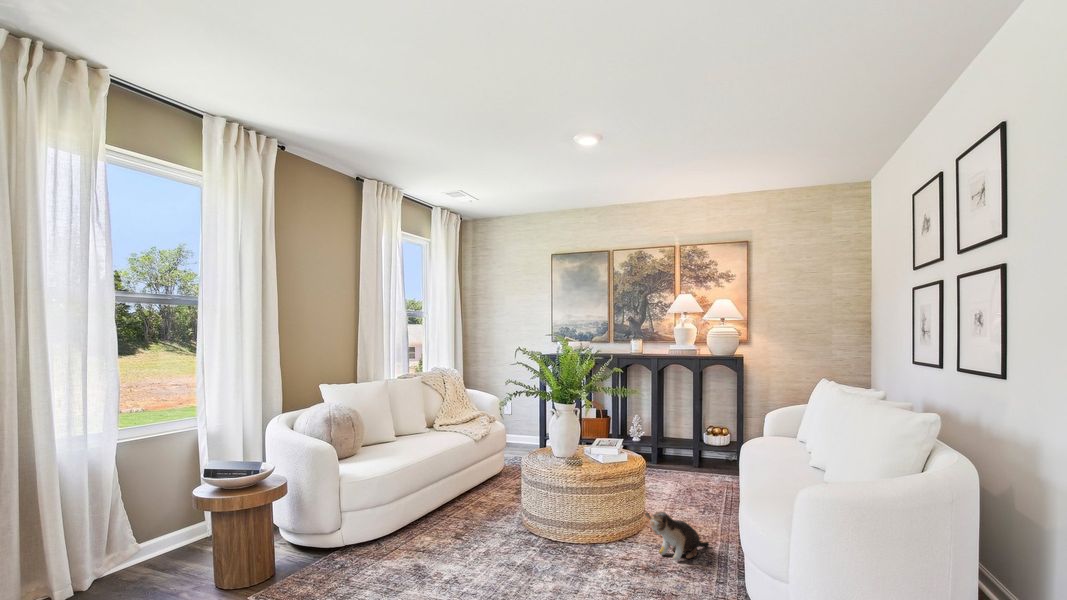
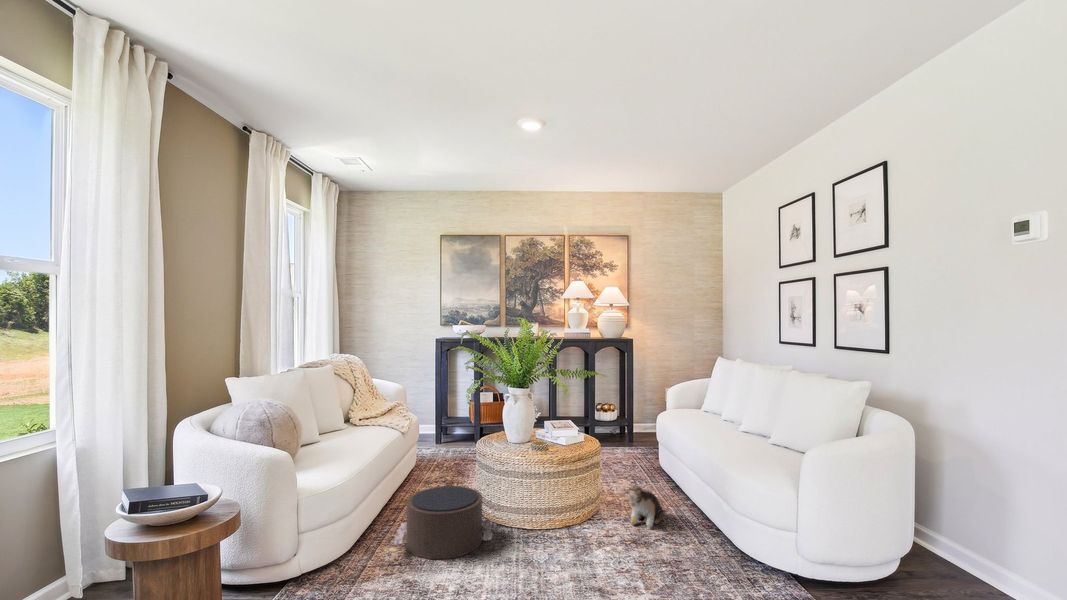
pouf: none [423,489,517,553] -> present [394,486,492,559]

